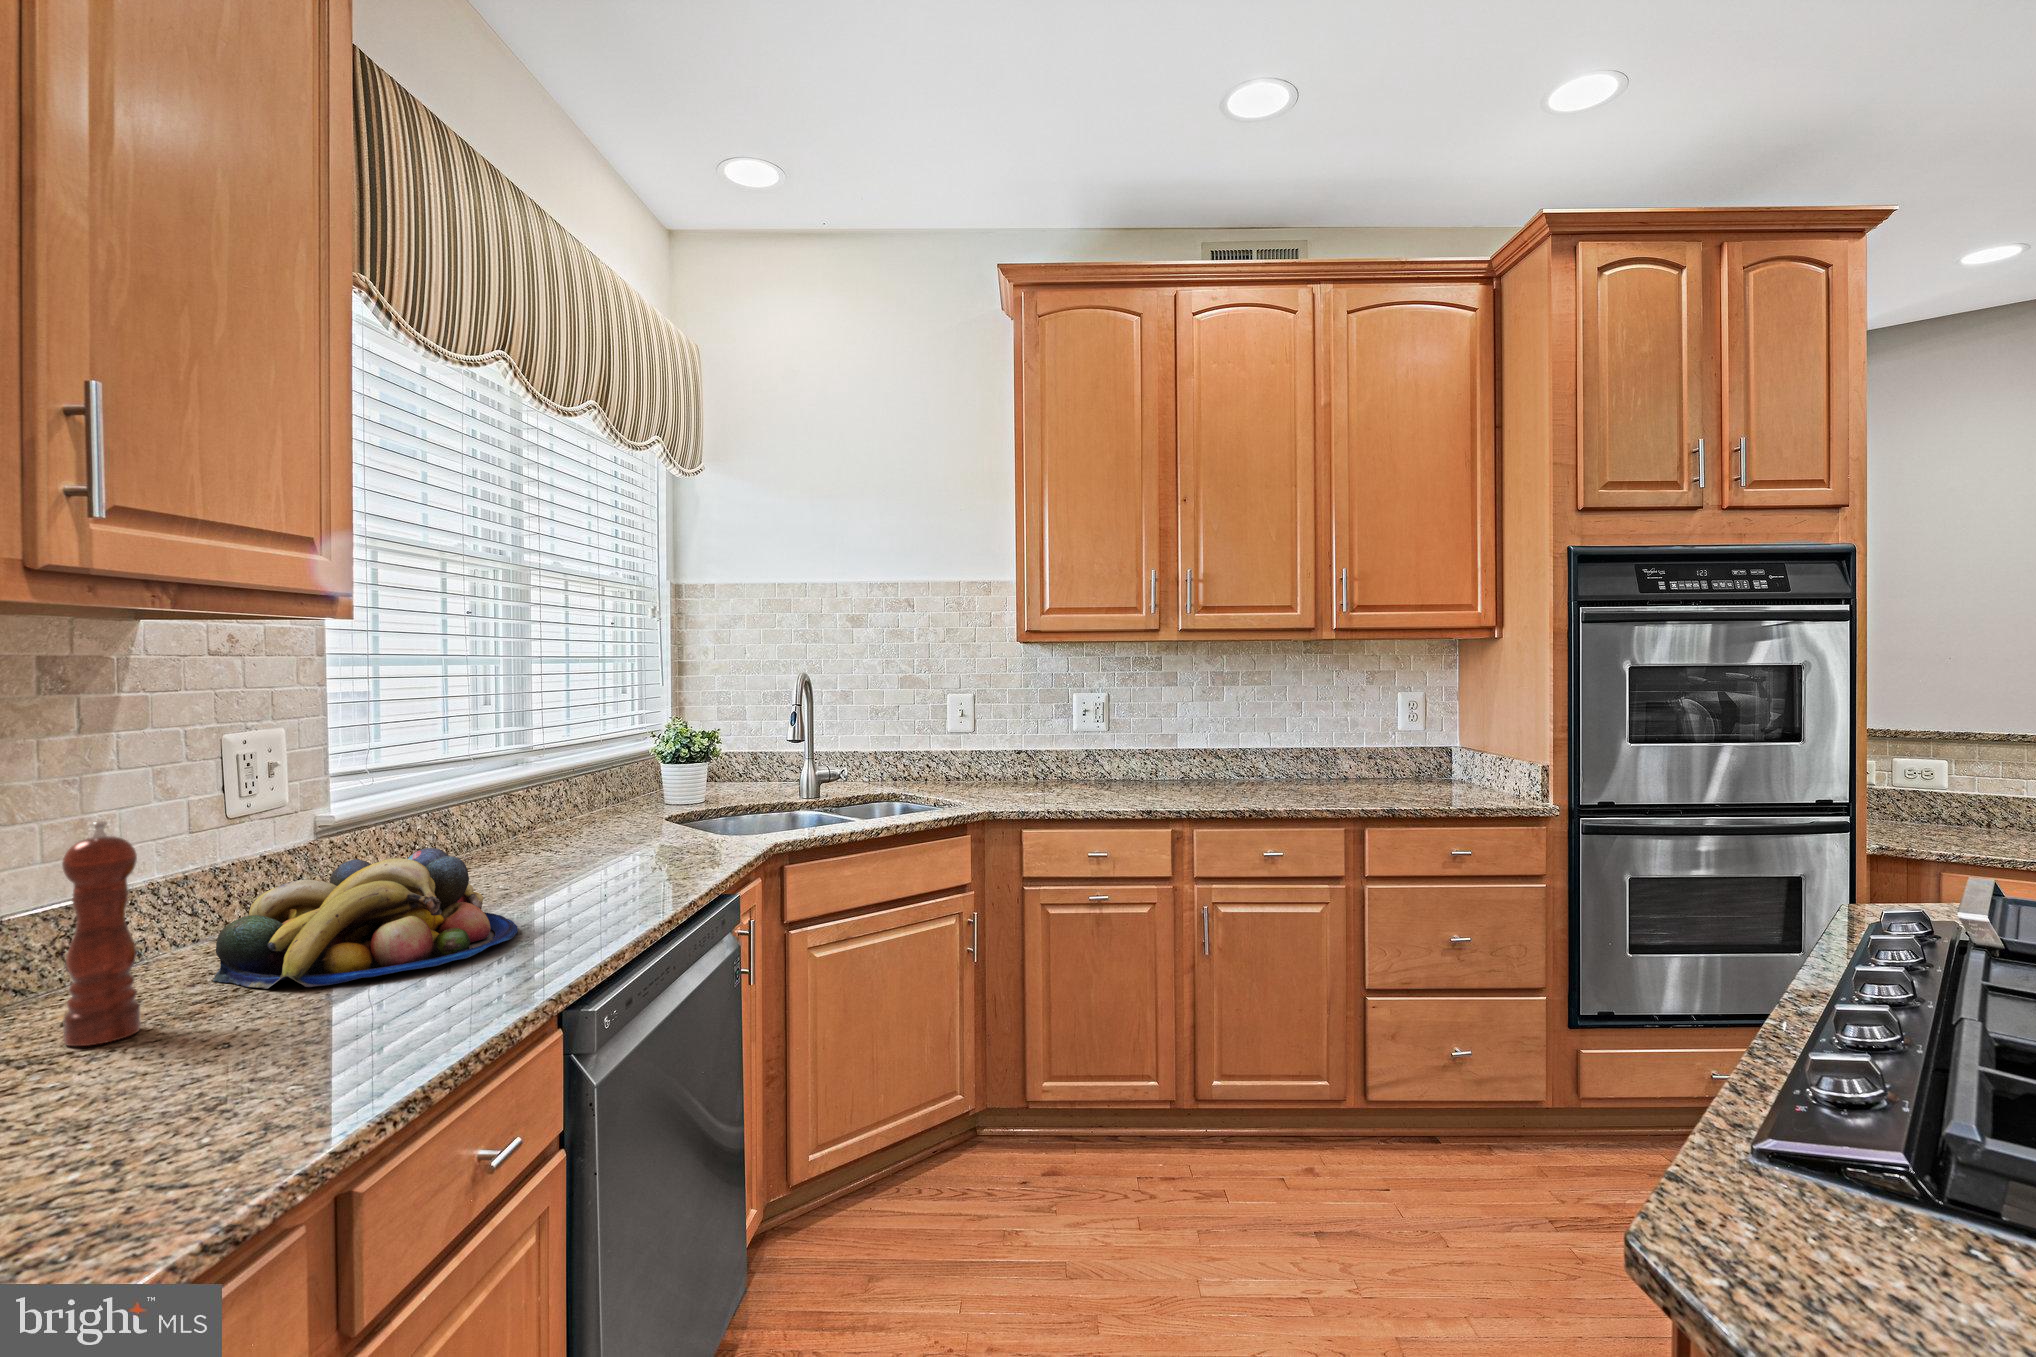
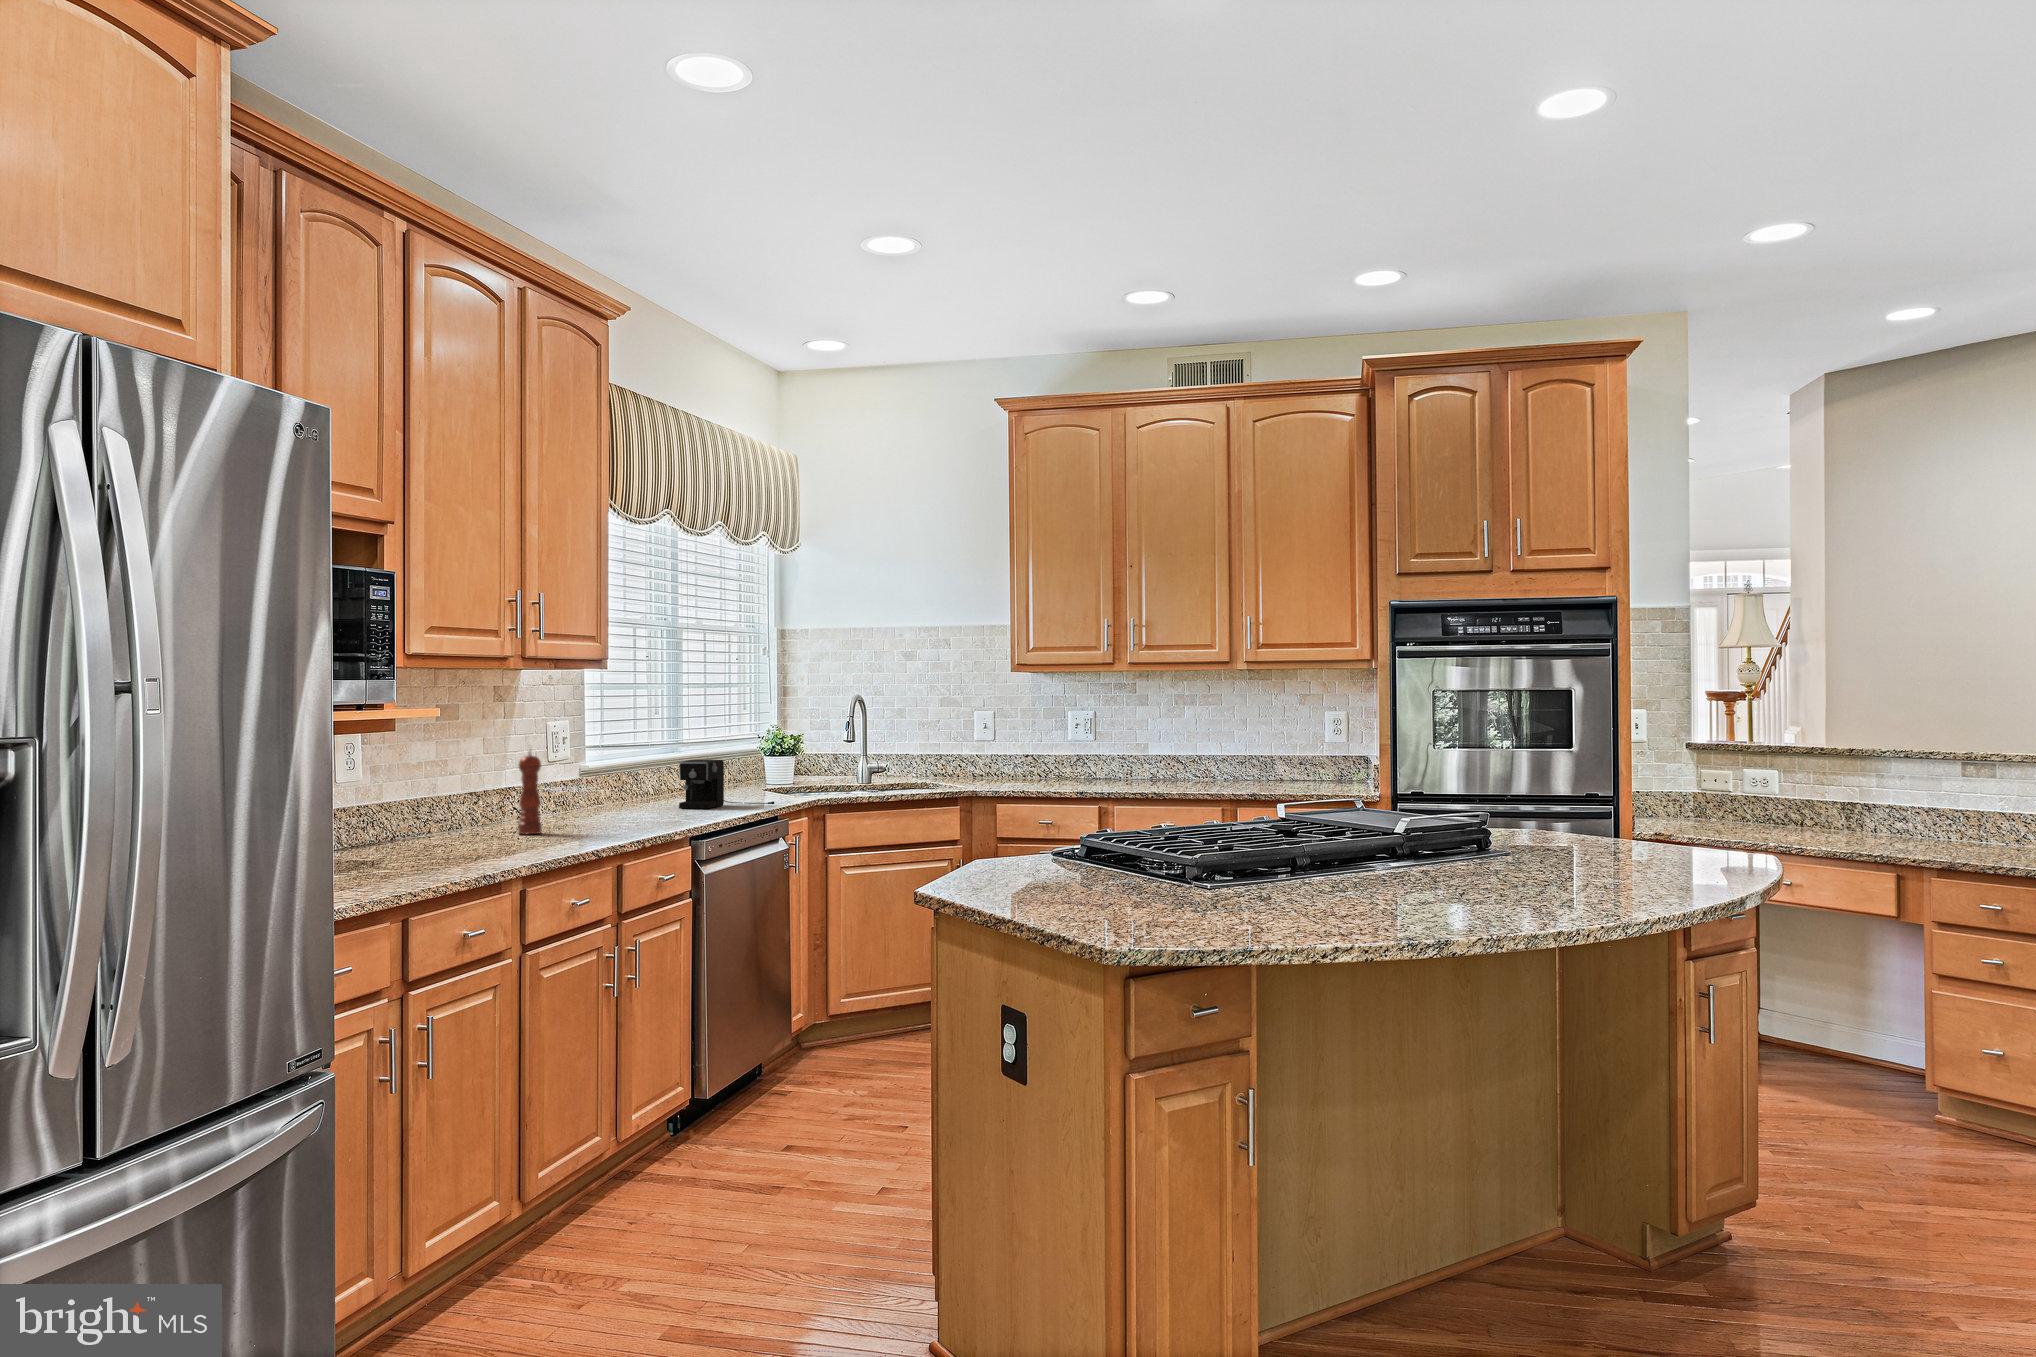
coffee maker: none [524,788,700,882] -> present [679,760,774,809]
fruit bowl: present [213,848,518,989] -> none [555,779,678,828]

